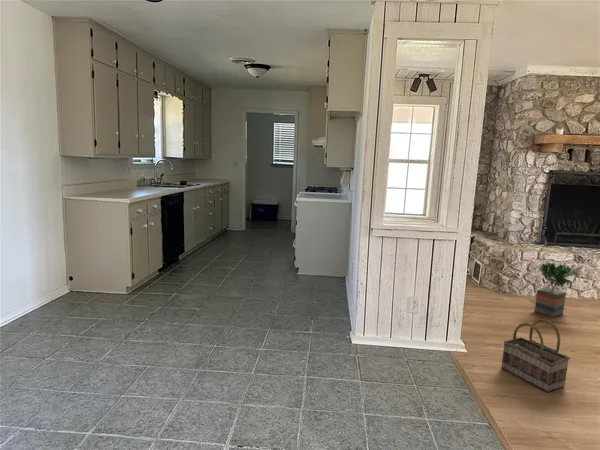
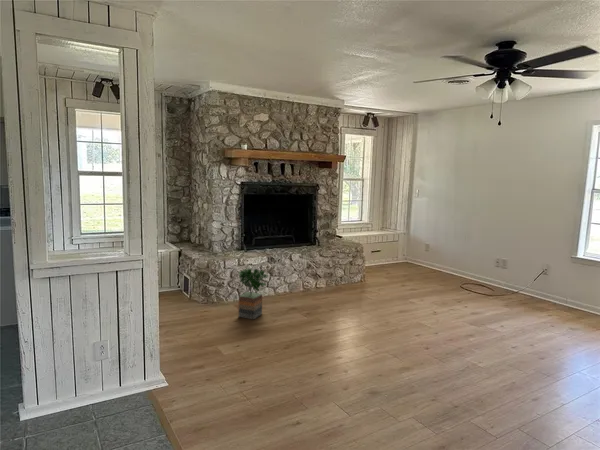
basket: present [501,319,570,392] -> none [202,333,261,409]

